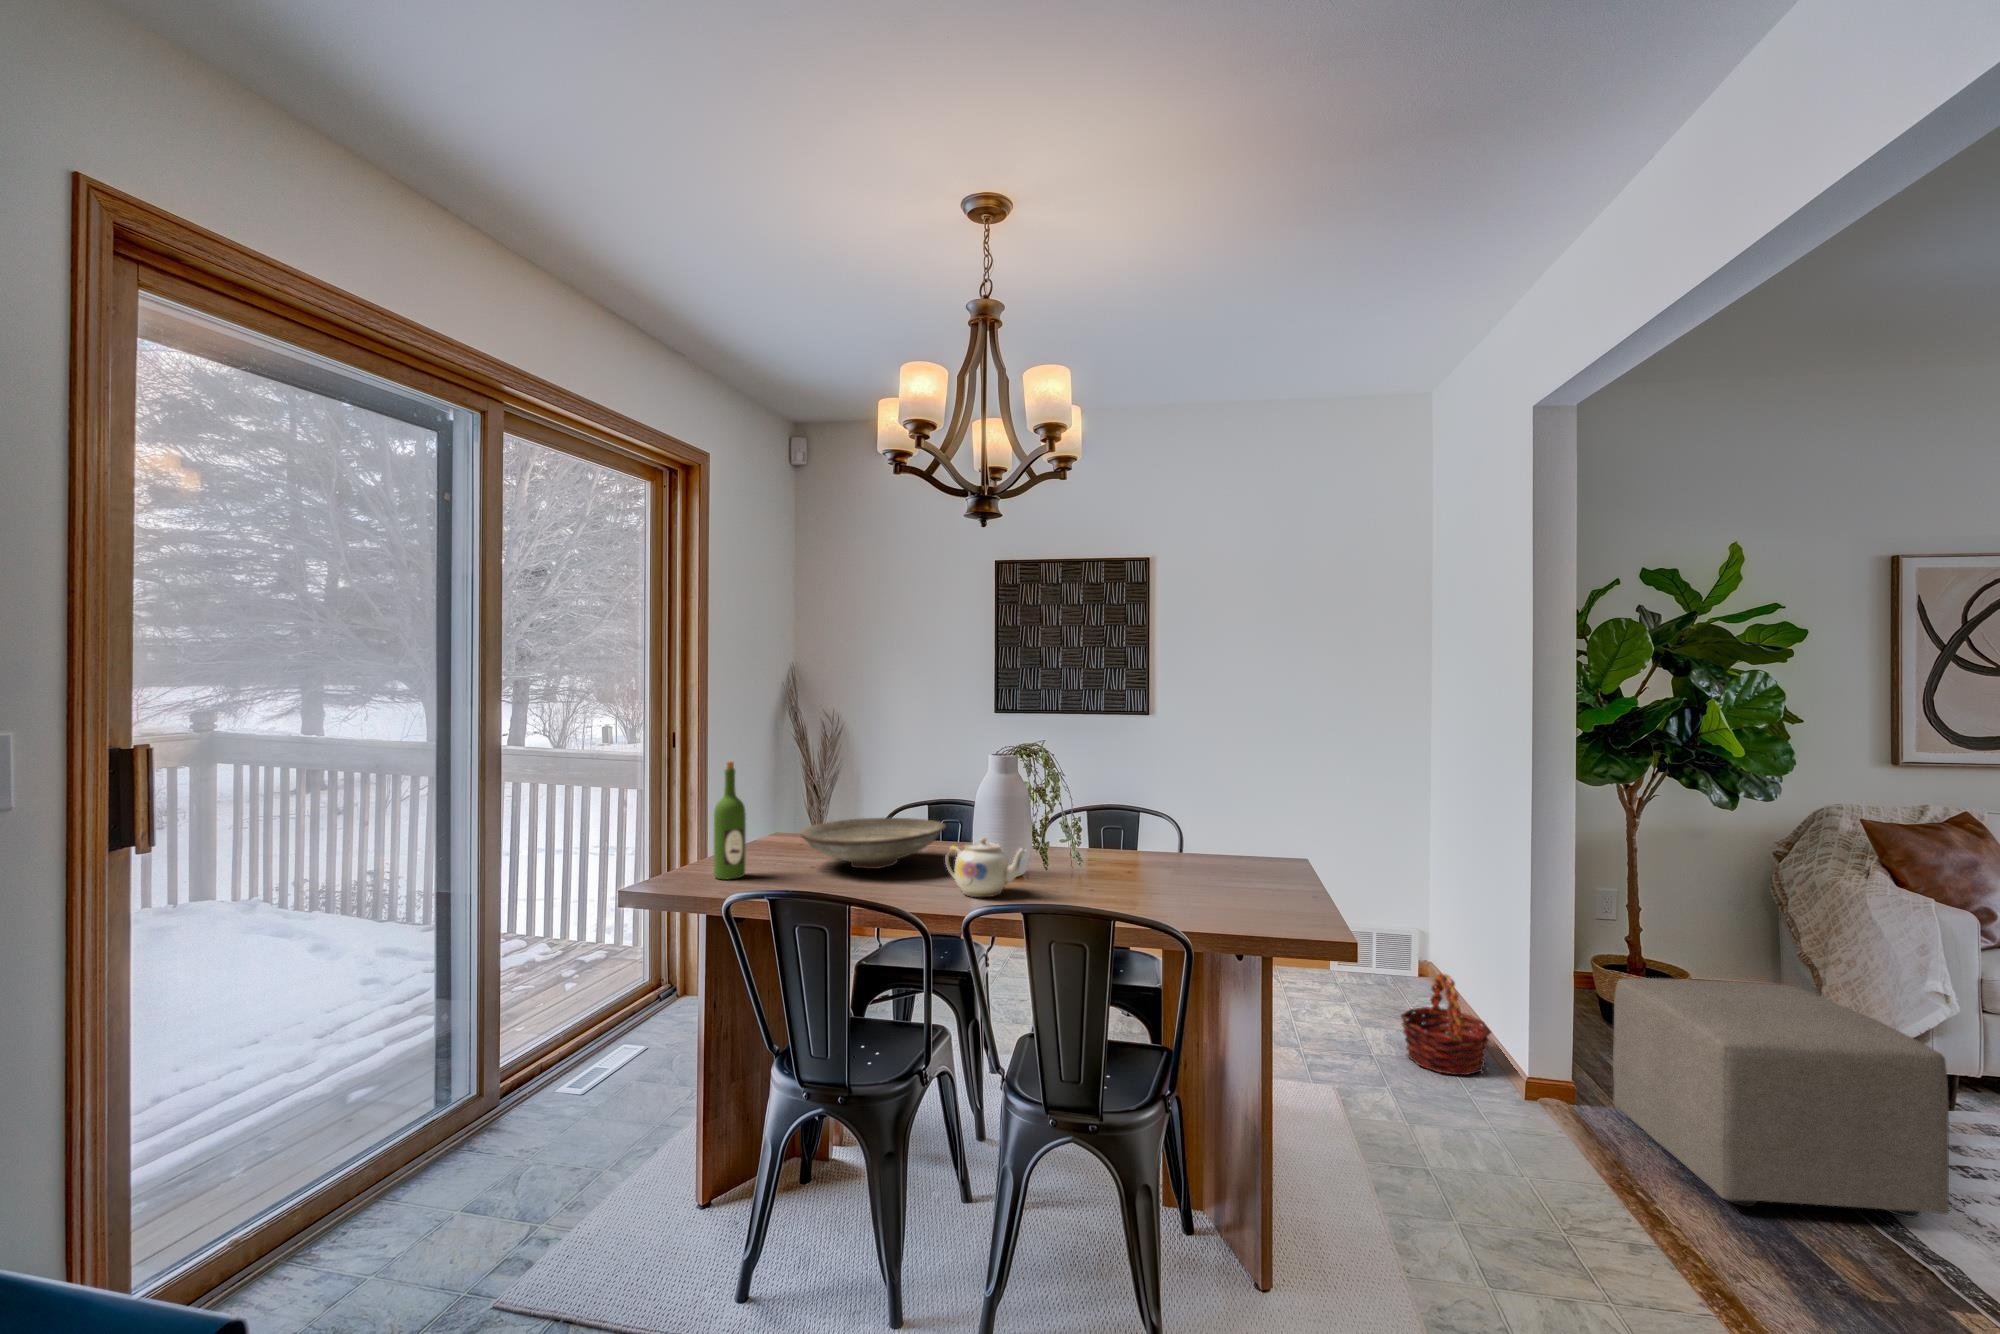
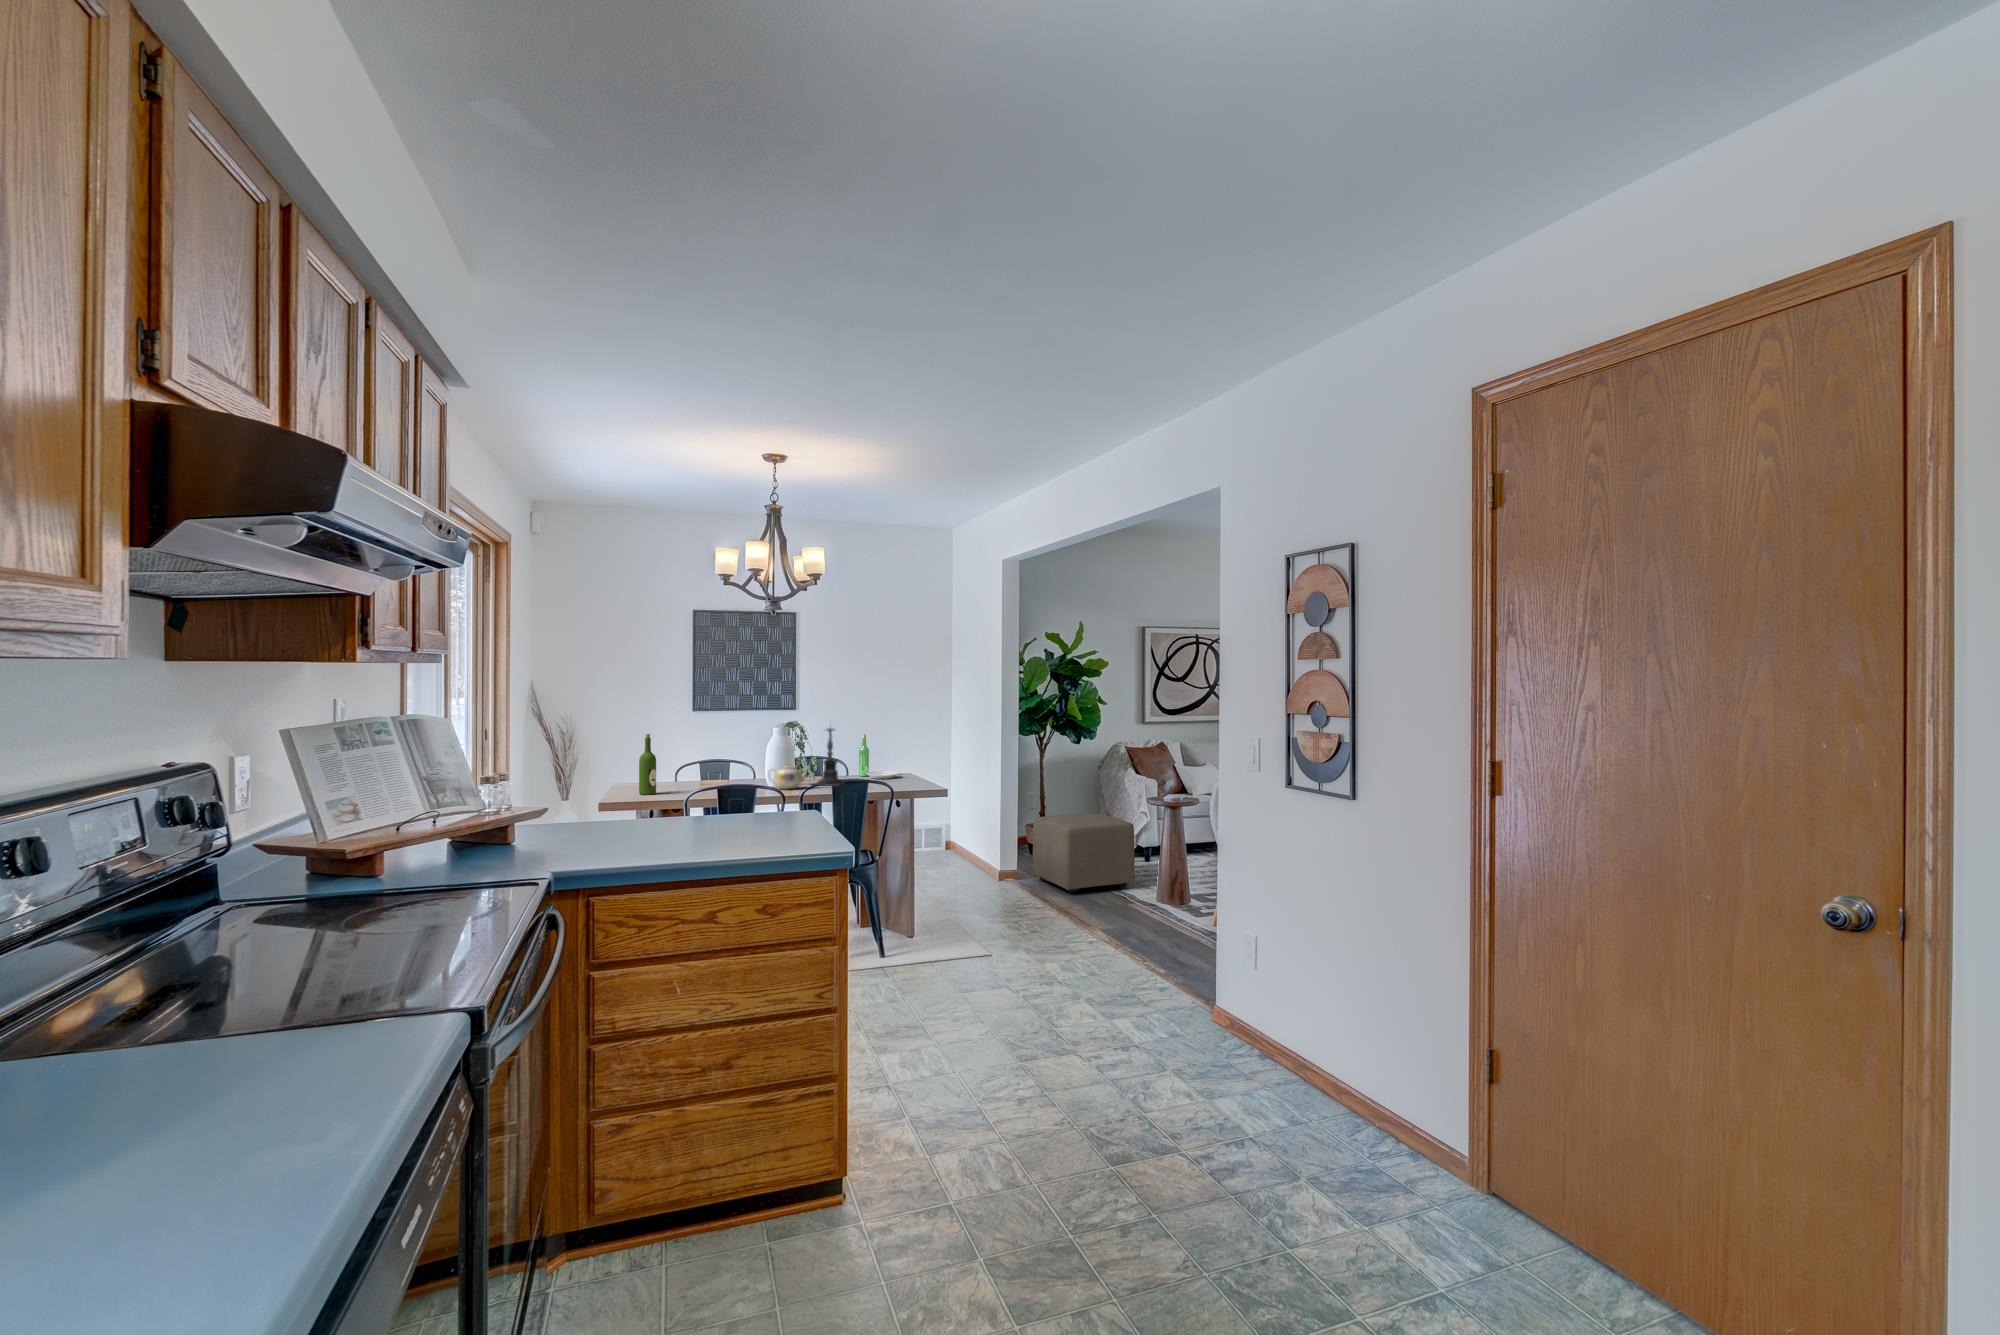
candle holder: none [1042,746,1136,895] -> present [814,728,844,786]
plate: none [1180,775,1260,879] -> present [859,734,899,779]
decorative bowl: present [801,818,946,869] -> none [674,763,751,788]
basket: present [1401,974,1491,1075] -> none [945,831,985,877]

